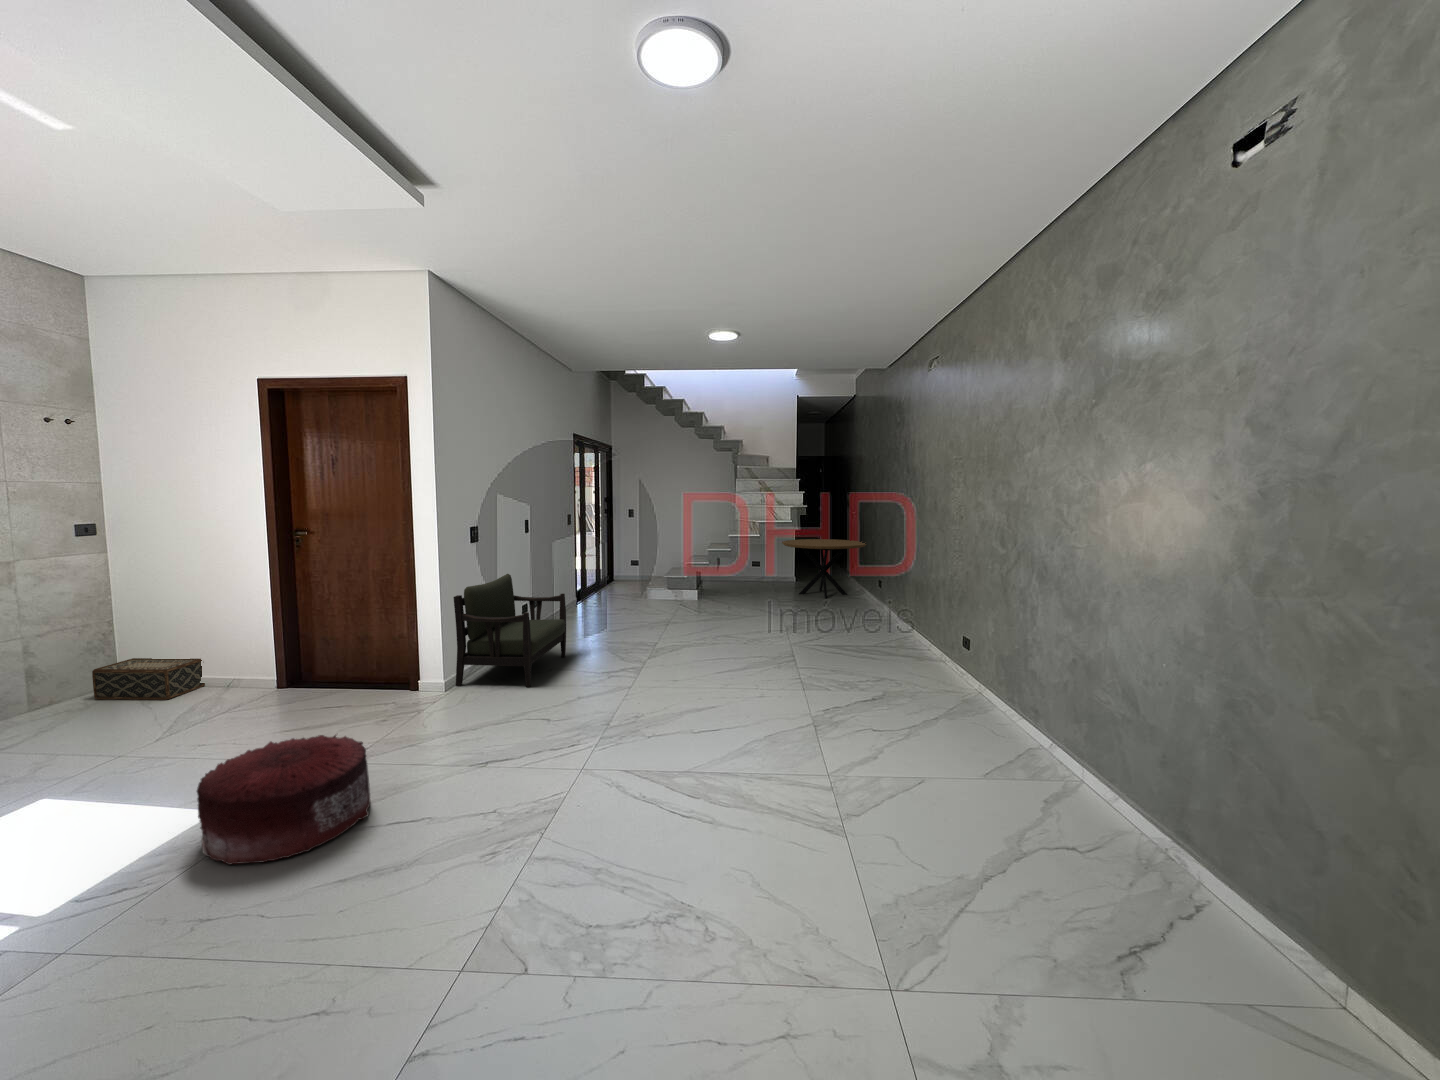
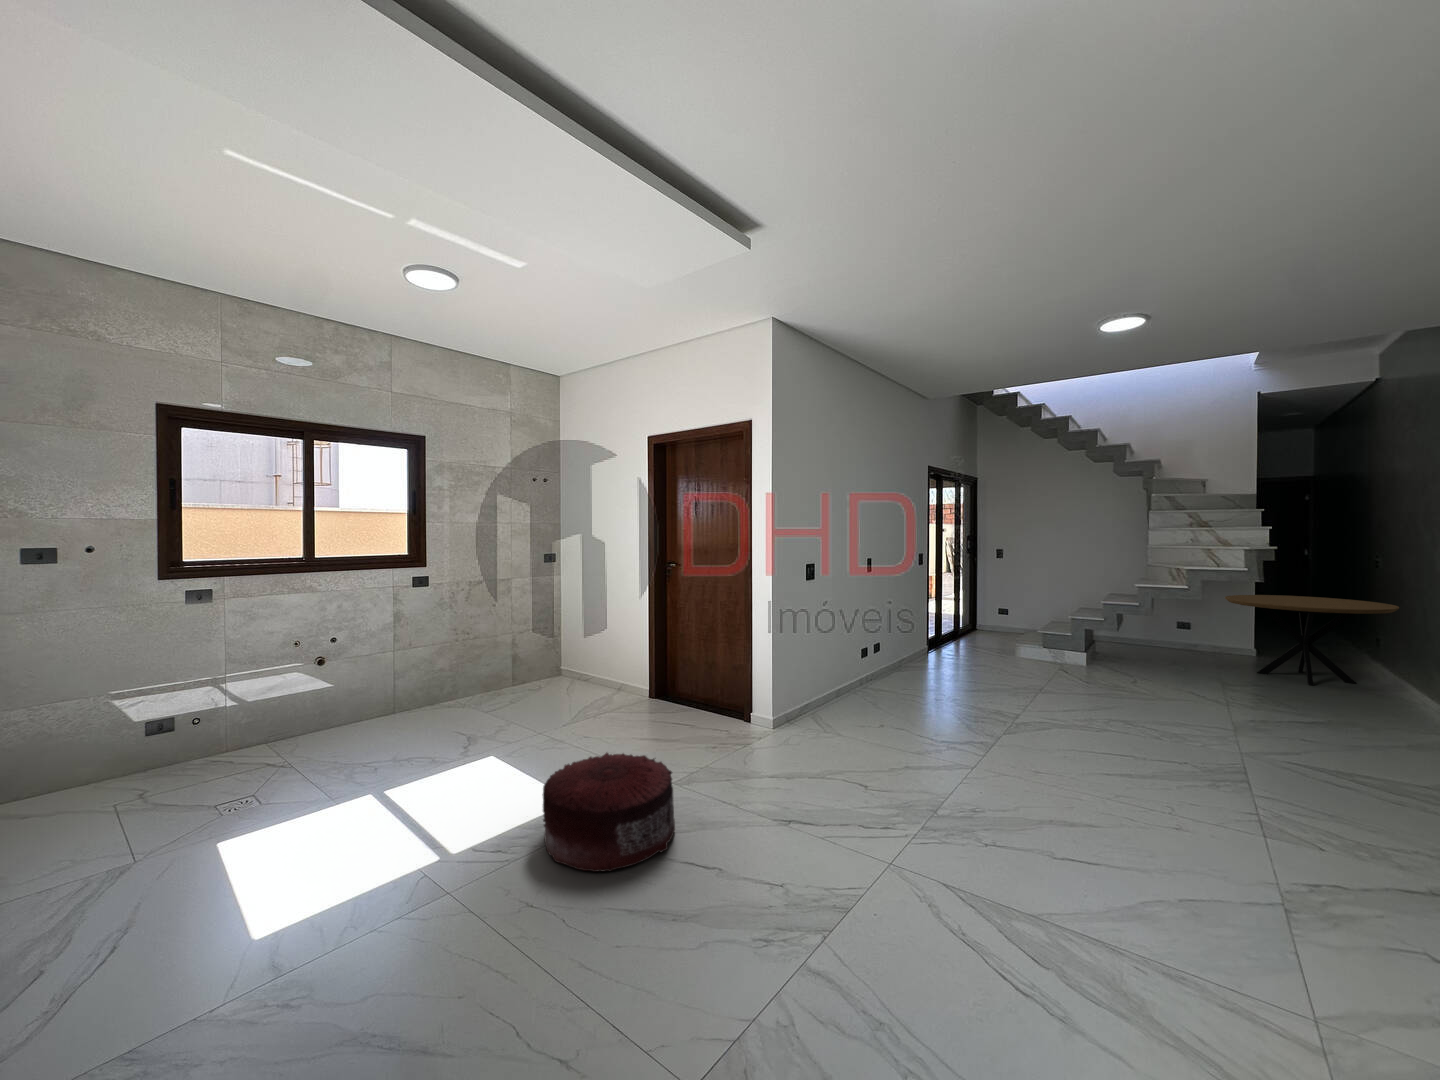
armchair: present [453,574,566,687] -> none [785,614,905,741]
woven basket: present [92,658,205,700] -> none [544,657,606,694]

